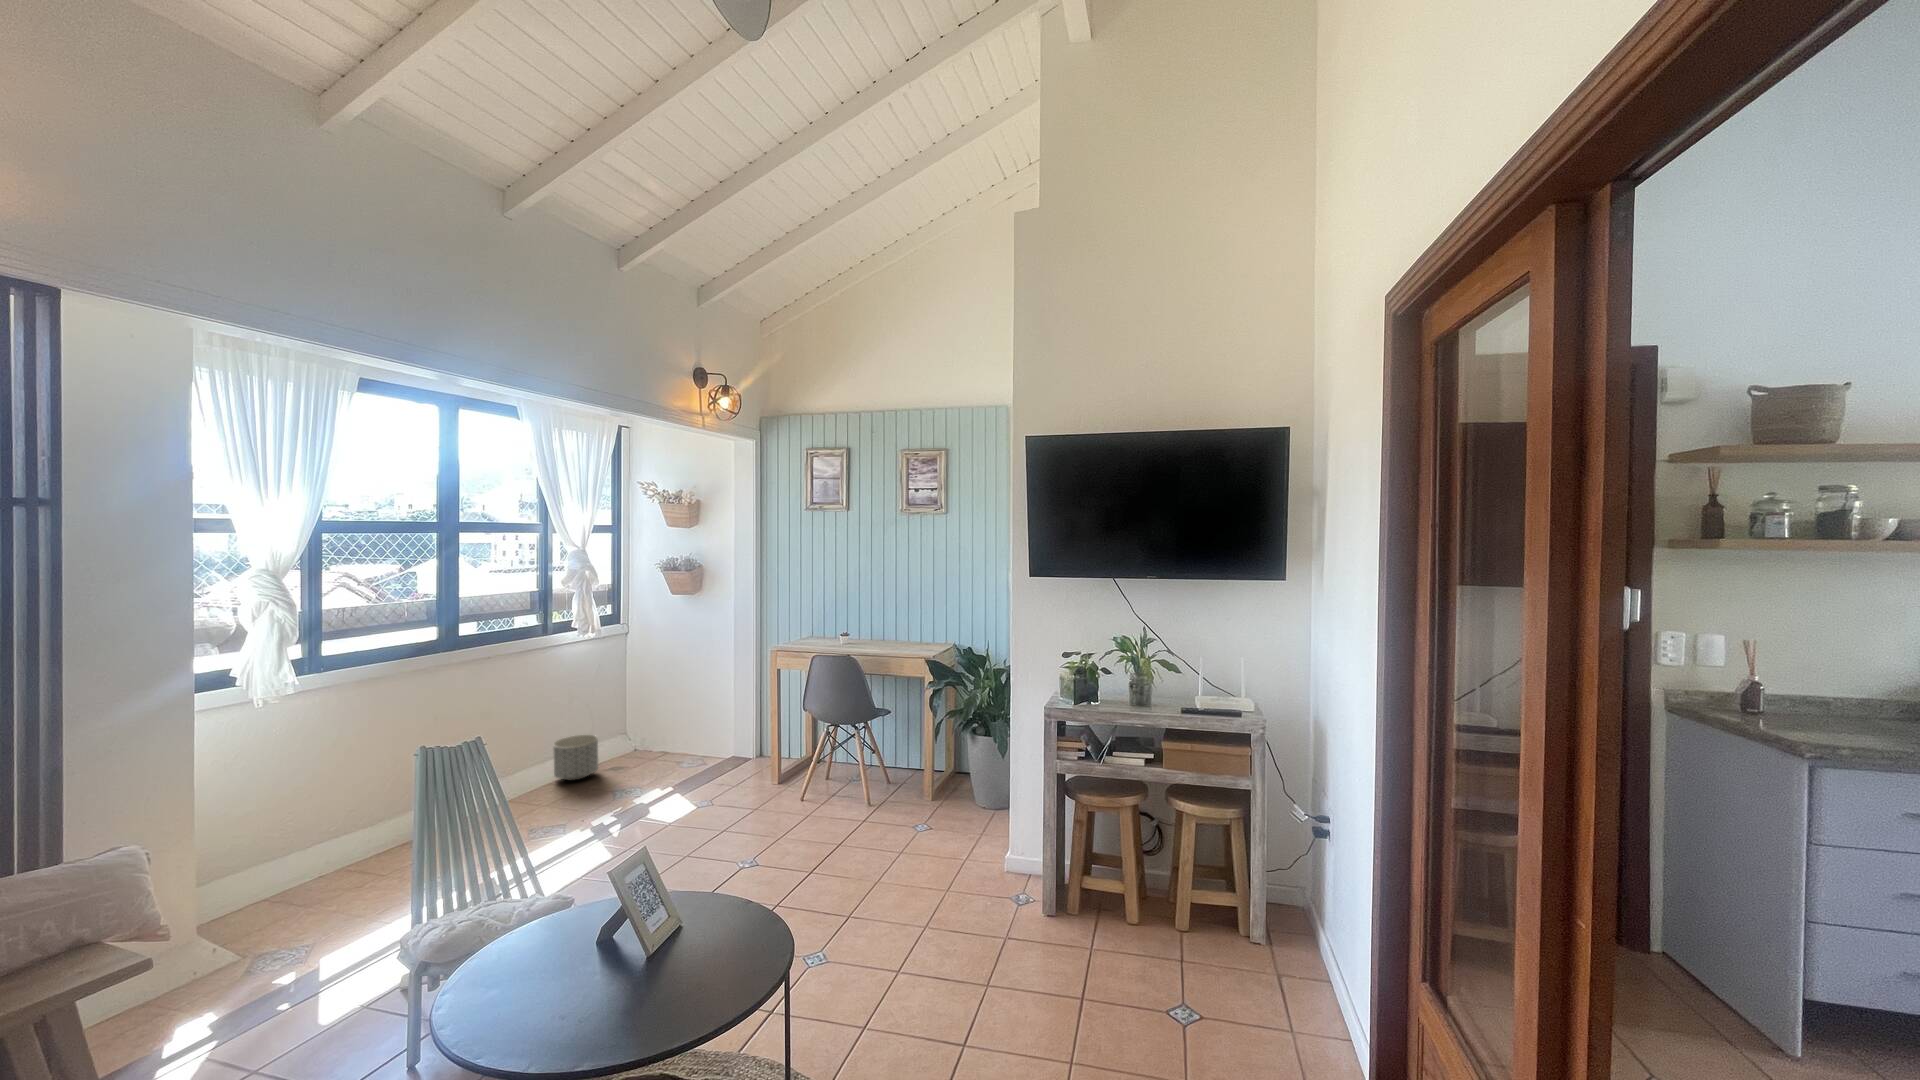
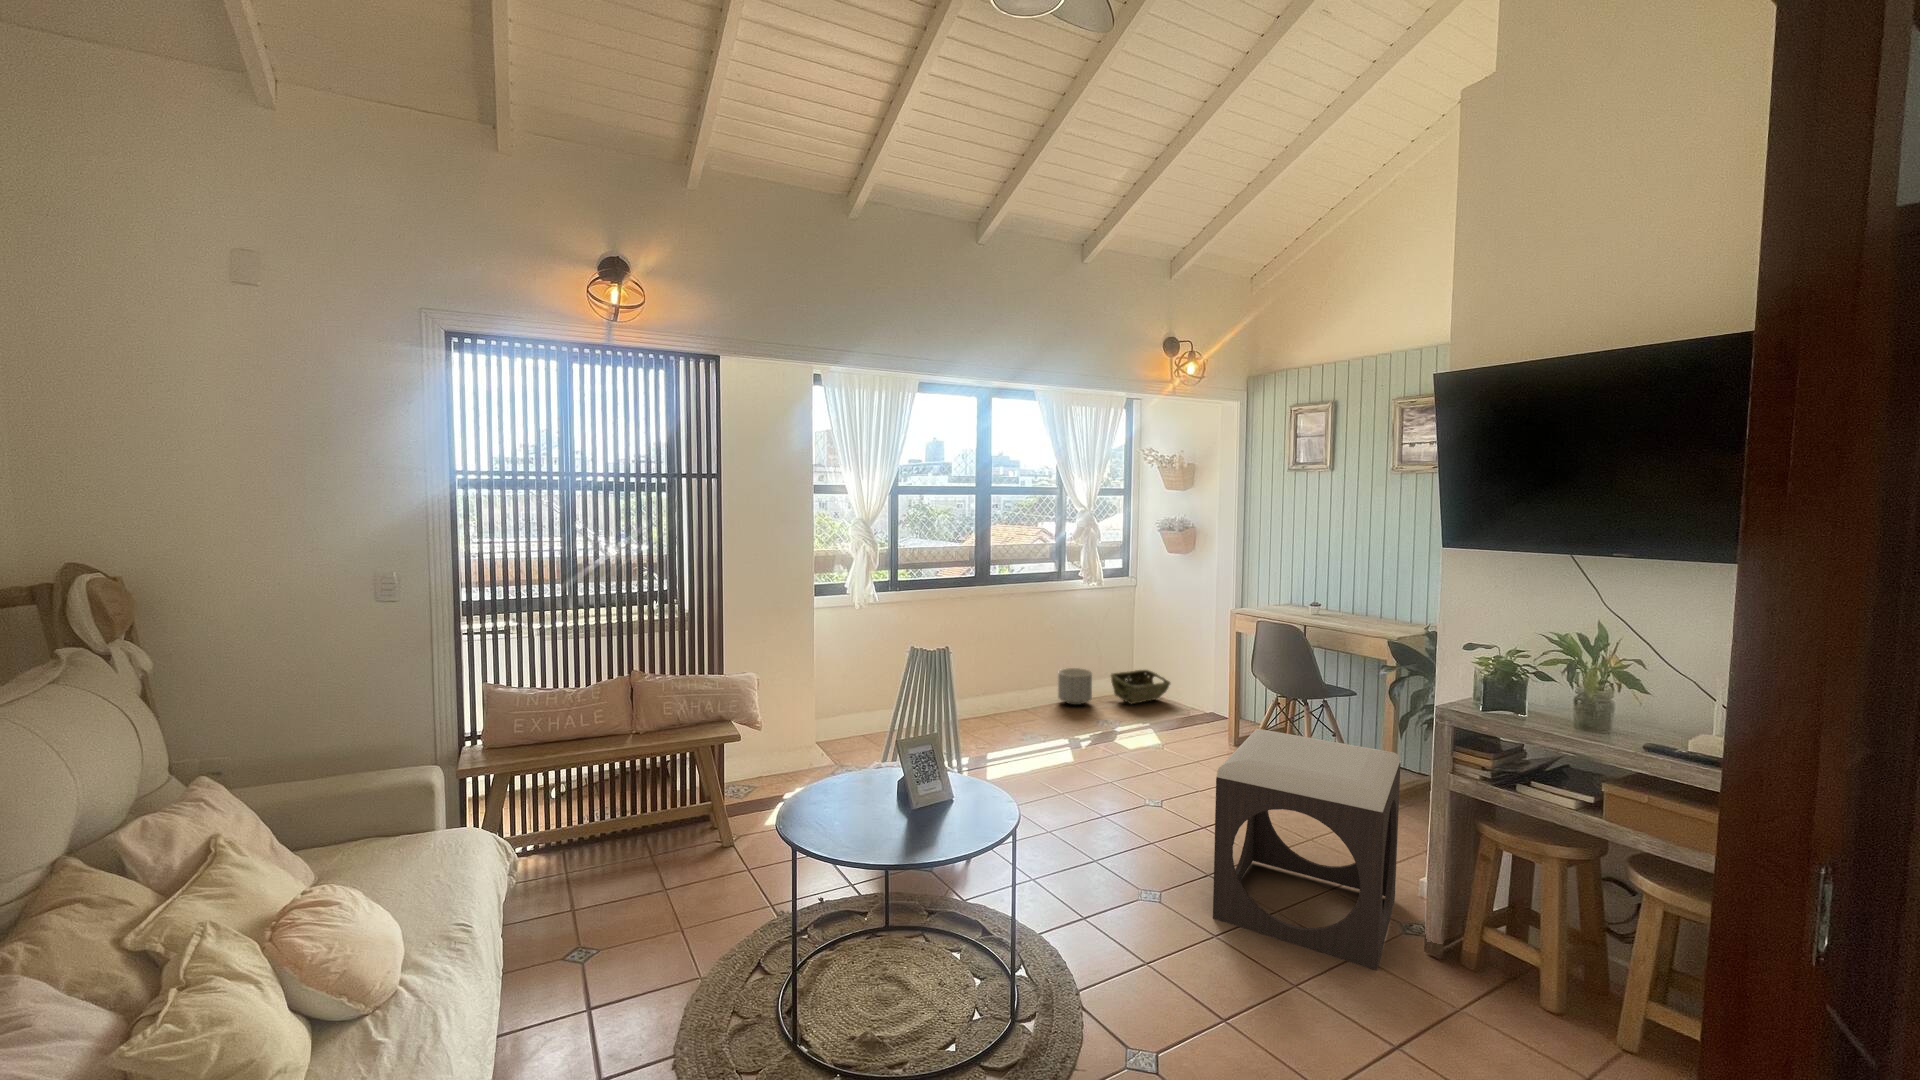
woven basket: none [616,719,683,761] -> present [1111,670,1170,704]
footstool: none [877,753,1037,974] -> present [1213,729,1401,970]

